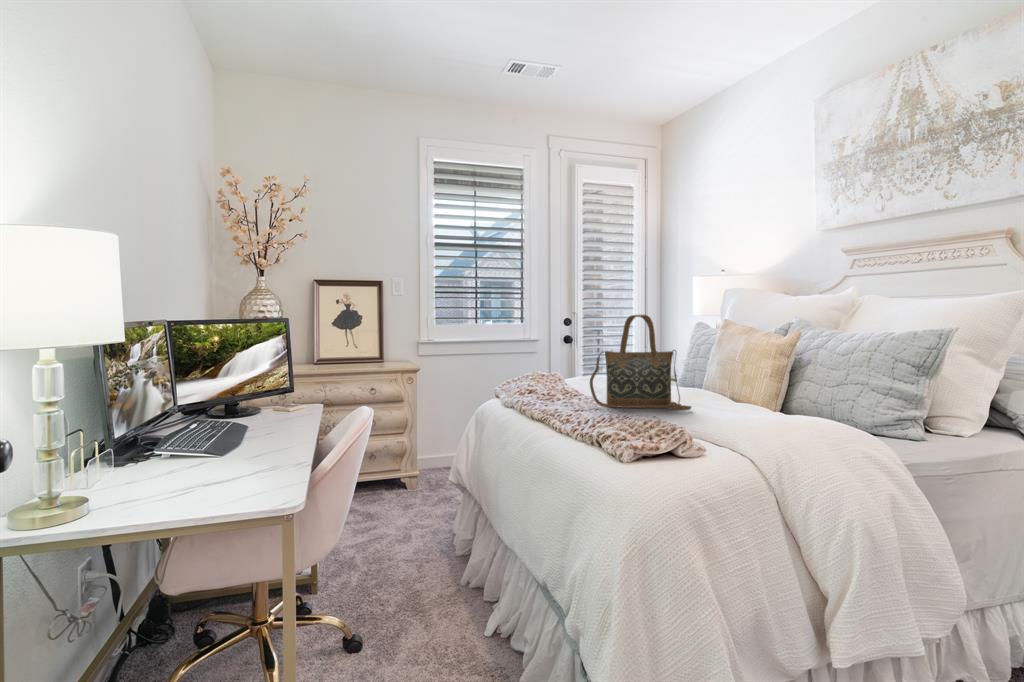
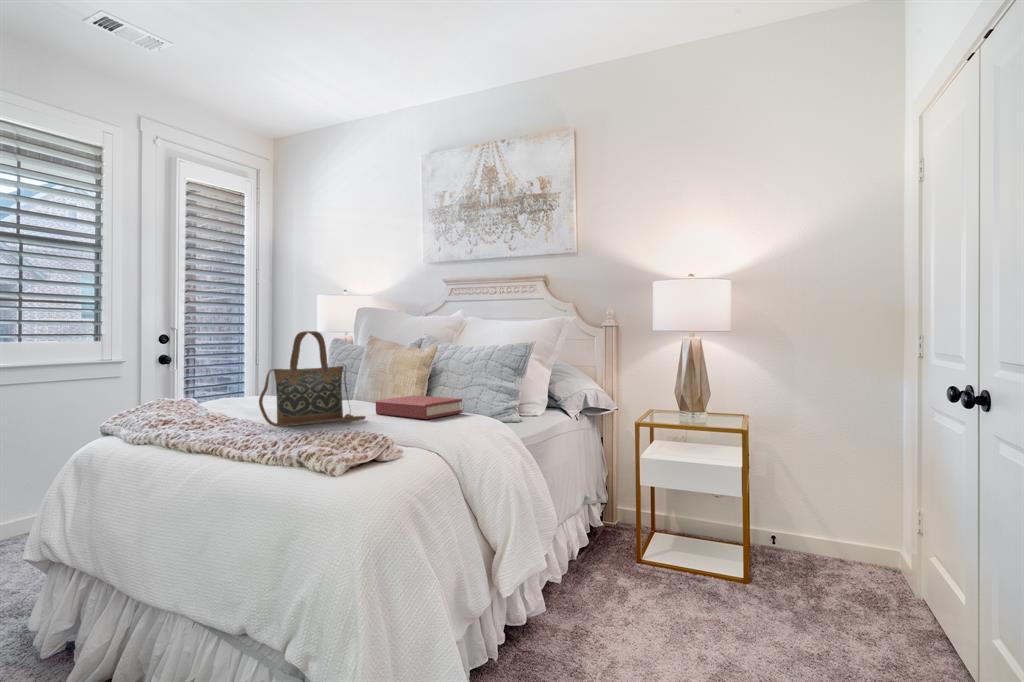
hardback book: none [711,389,817,418] -> present [376,396,462,419]

